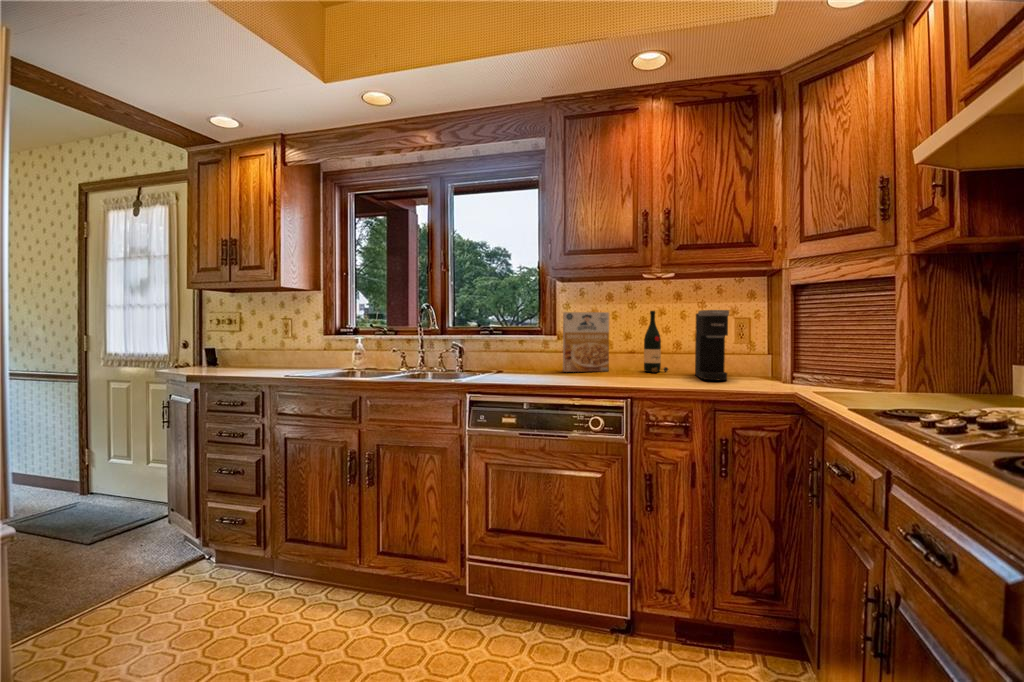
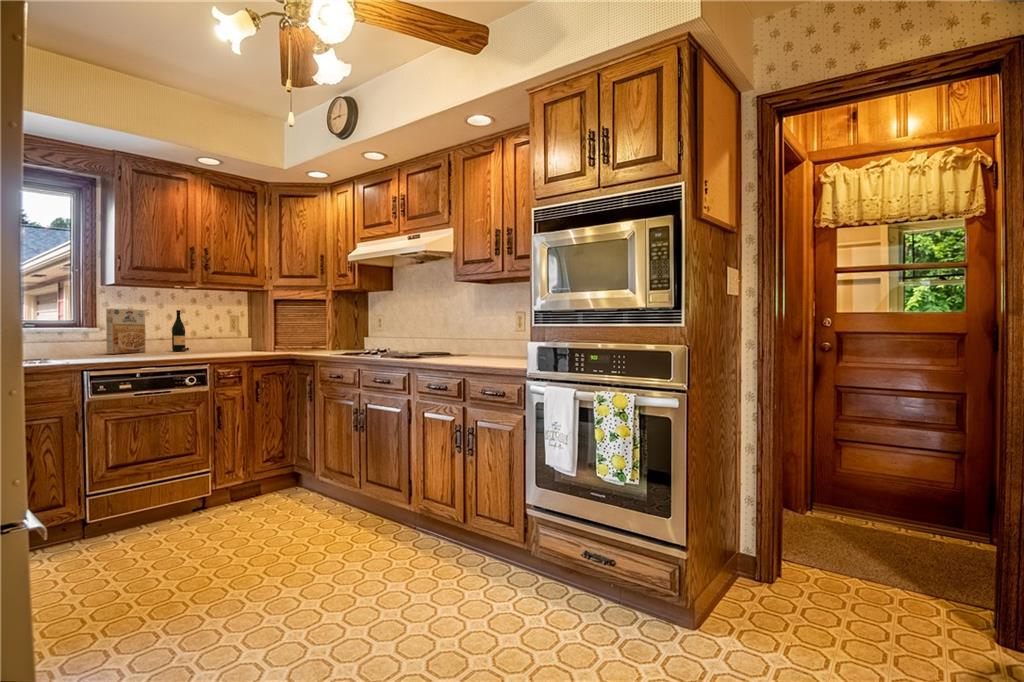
coffee maker: present [695,310,729,380] -> none [214,311,243,351]

